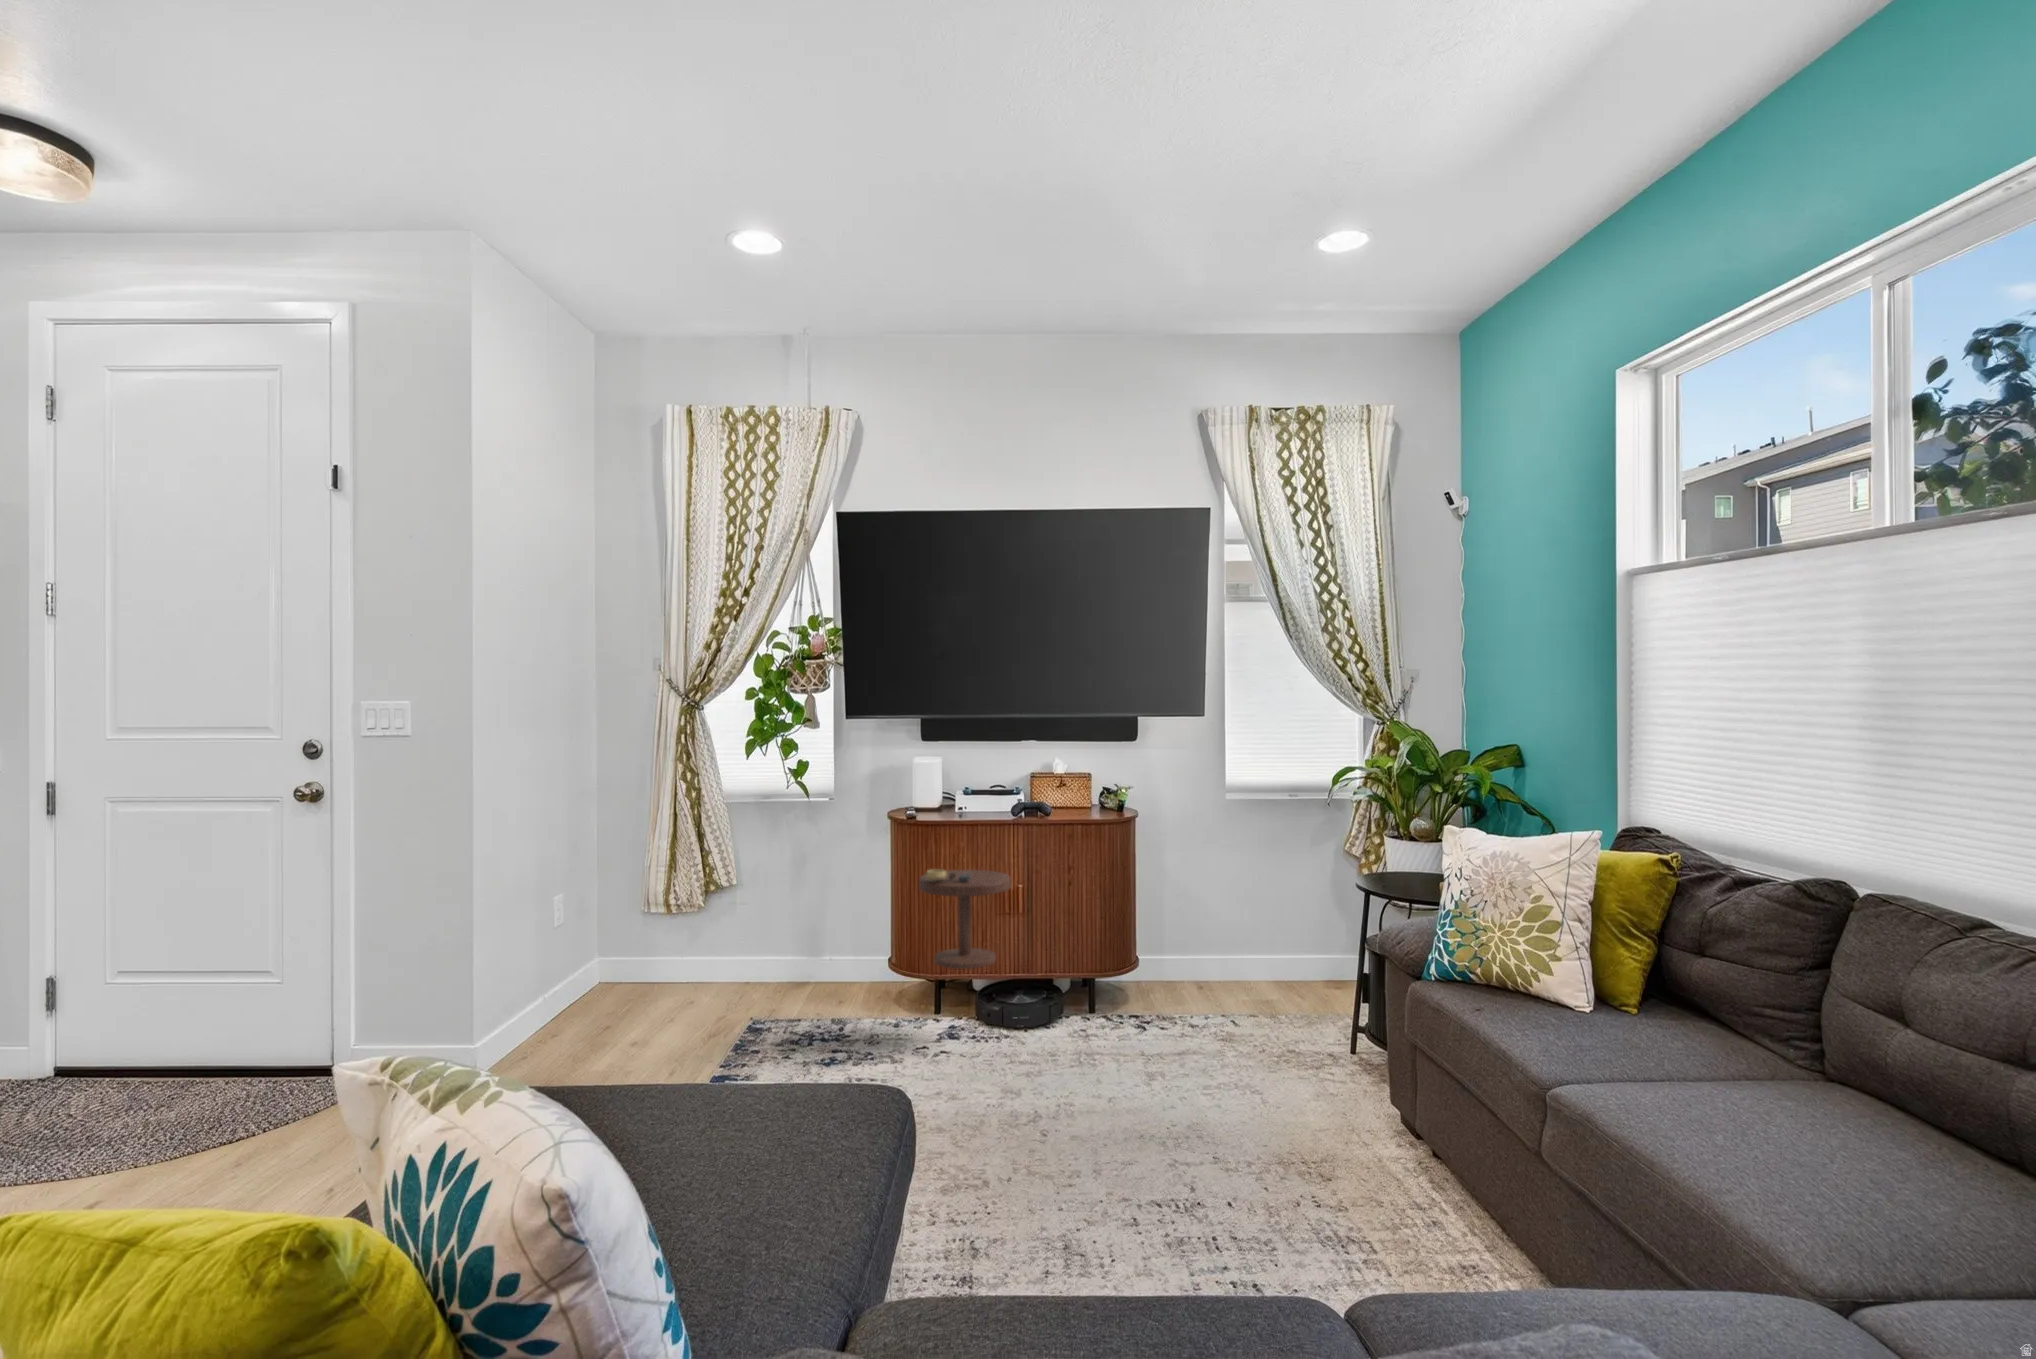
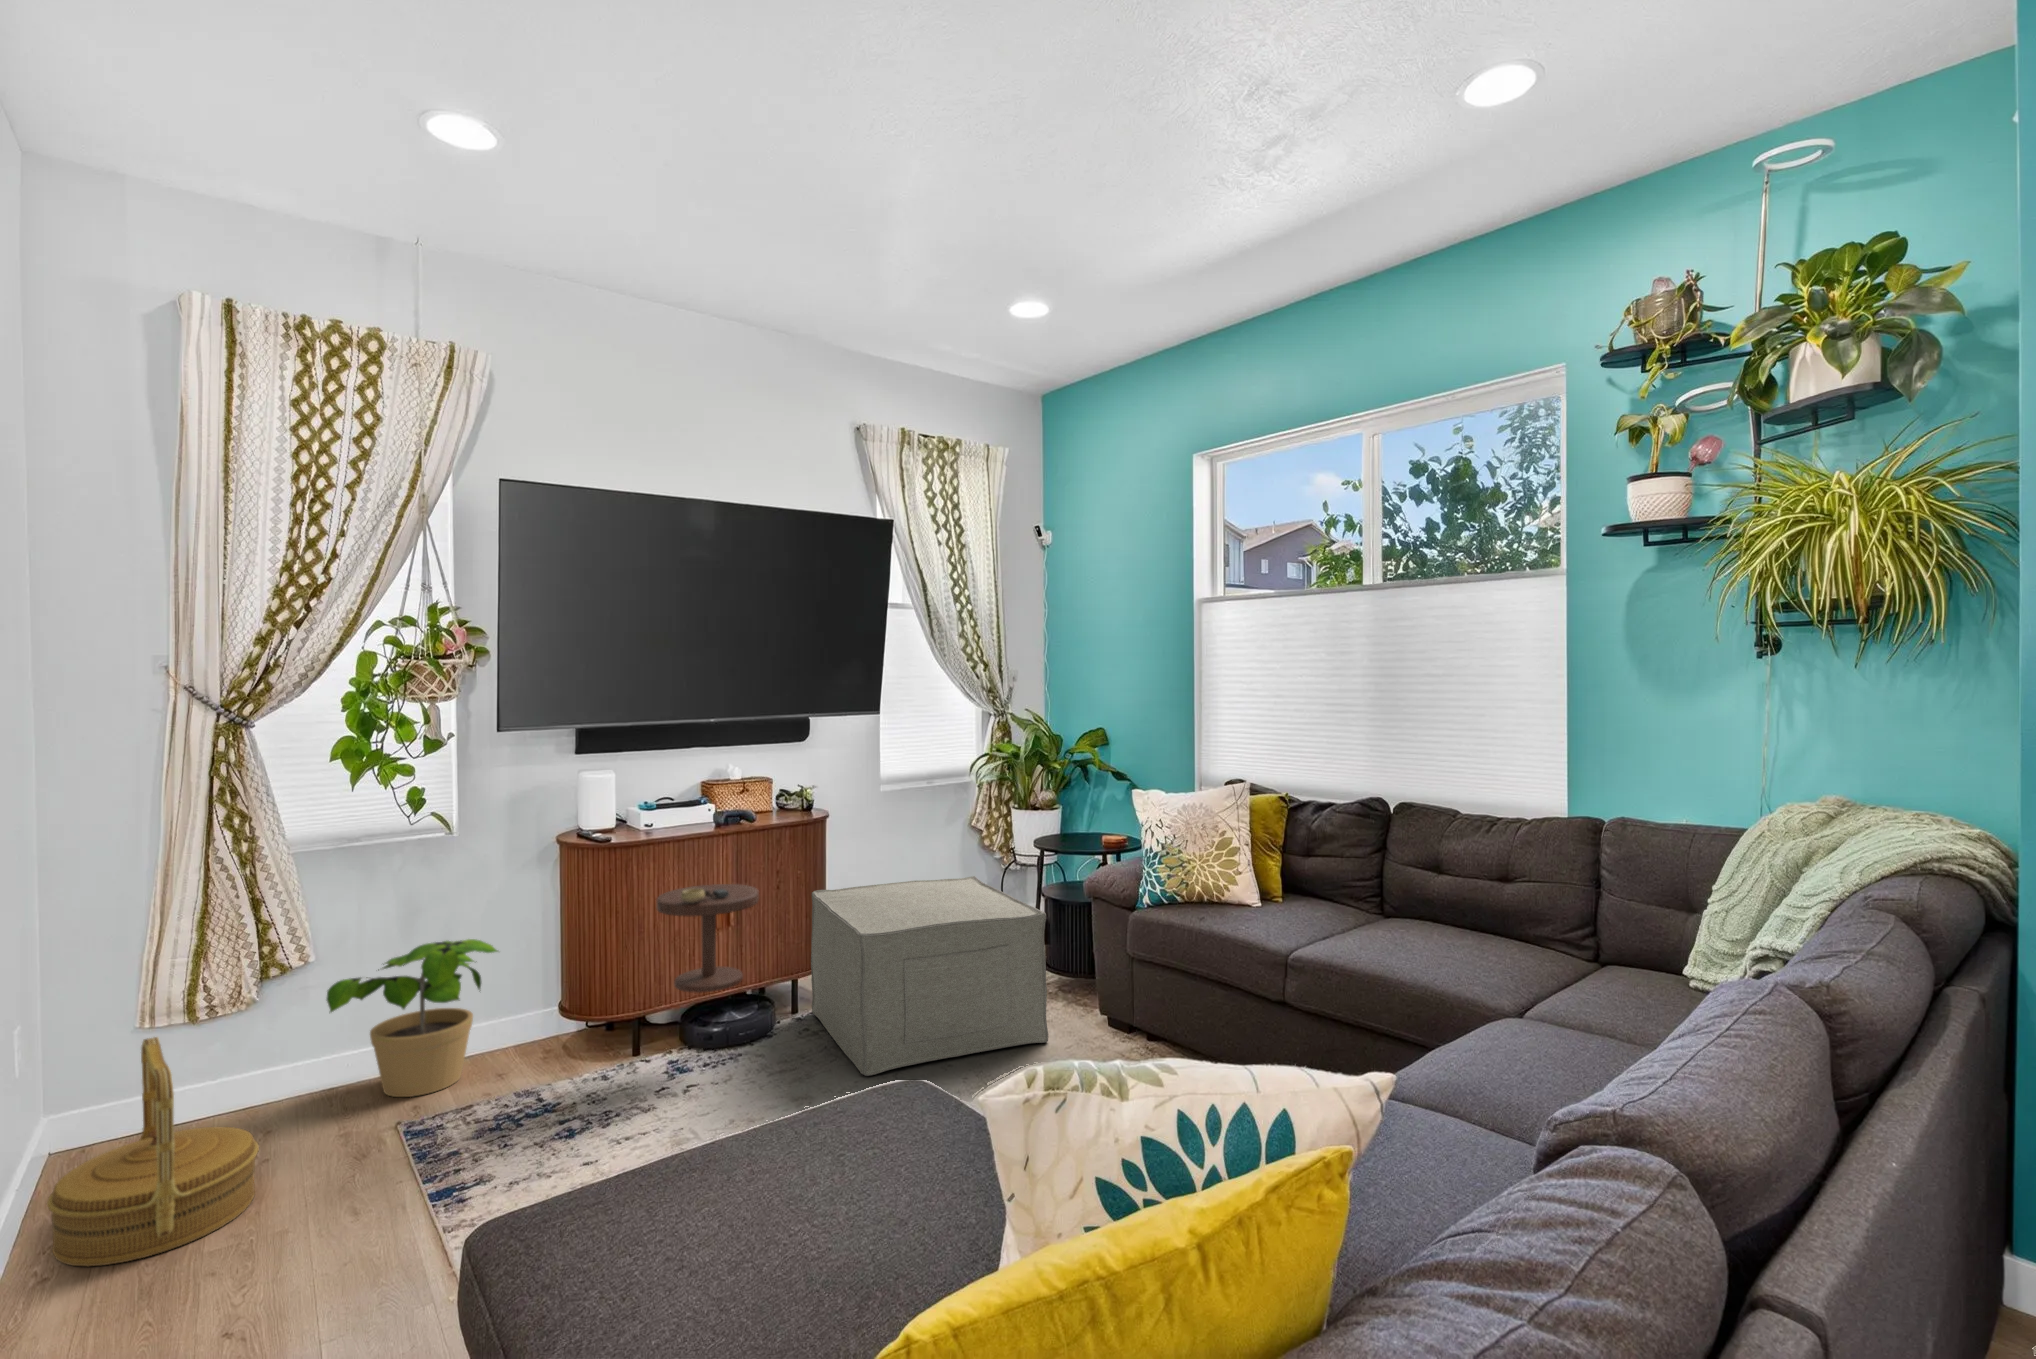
potted plant: none [728,883,841,1003] -> present [327,939,498,1097]
ottoman: none [1051,895,1301,1119] -> present [811,876,1048,1076]
woven basket: none [538,914,649,1050] -> present [47,1037,259,1267]

